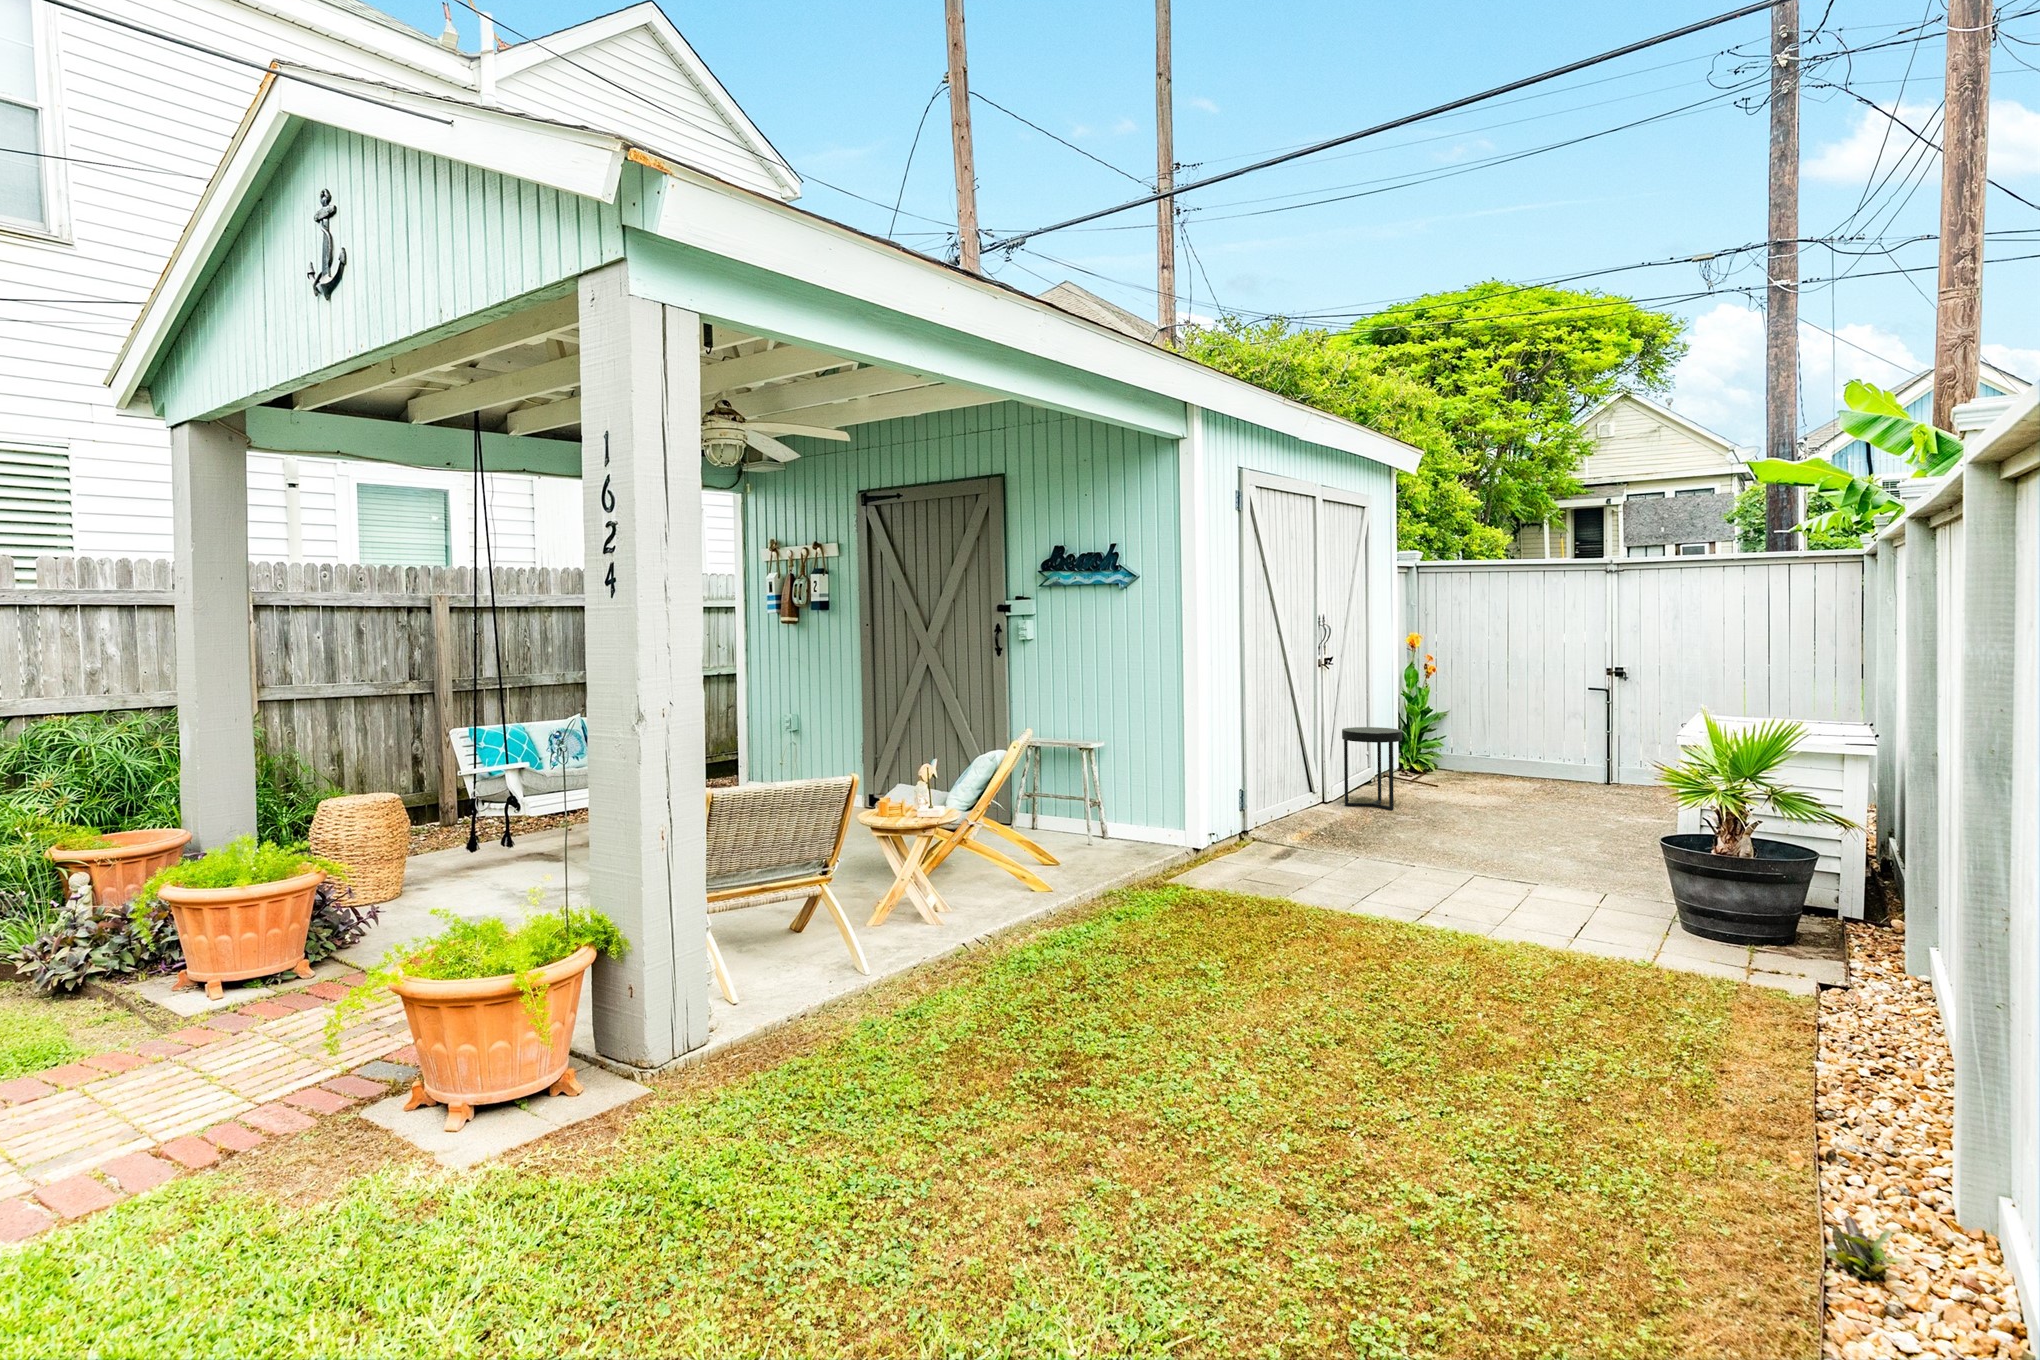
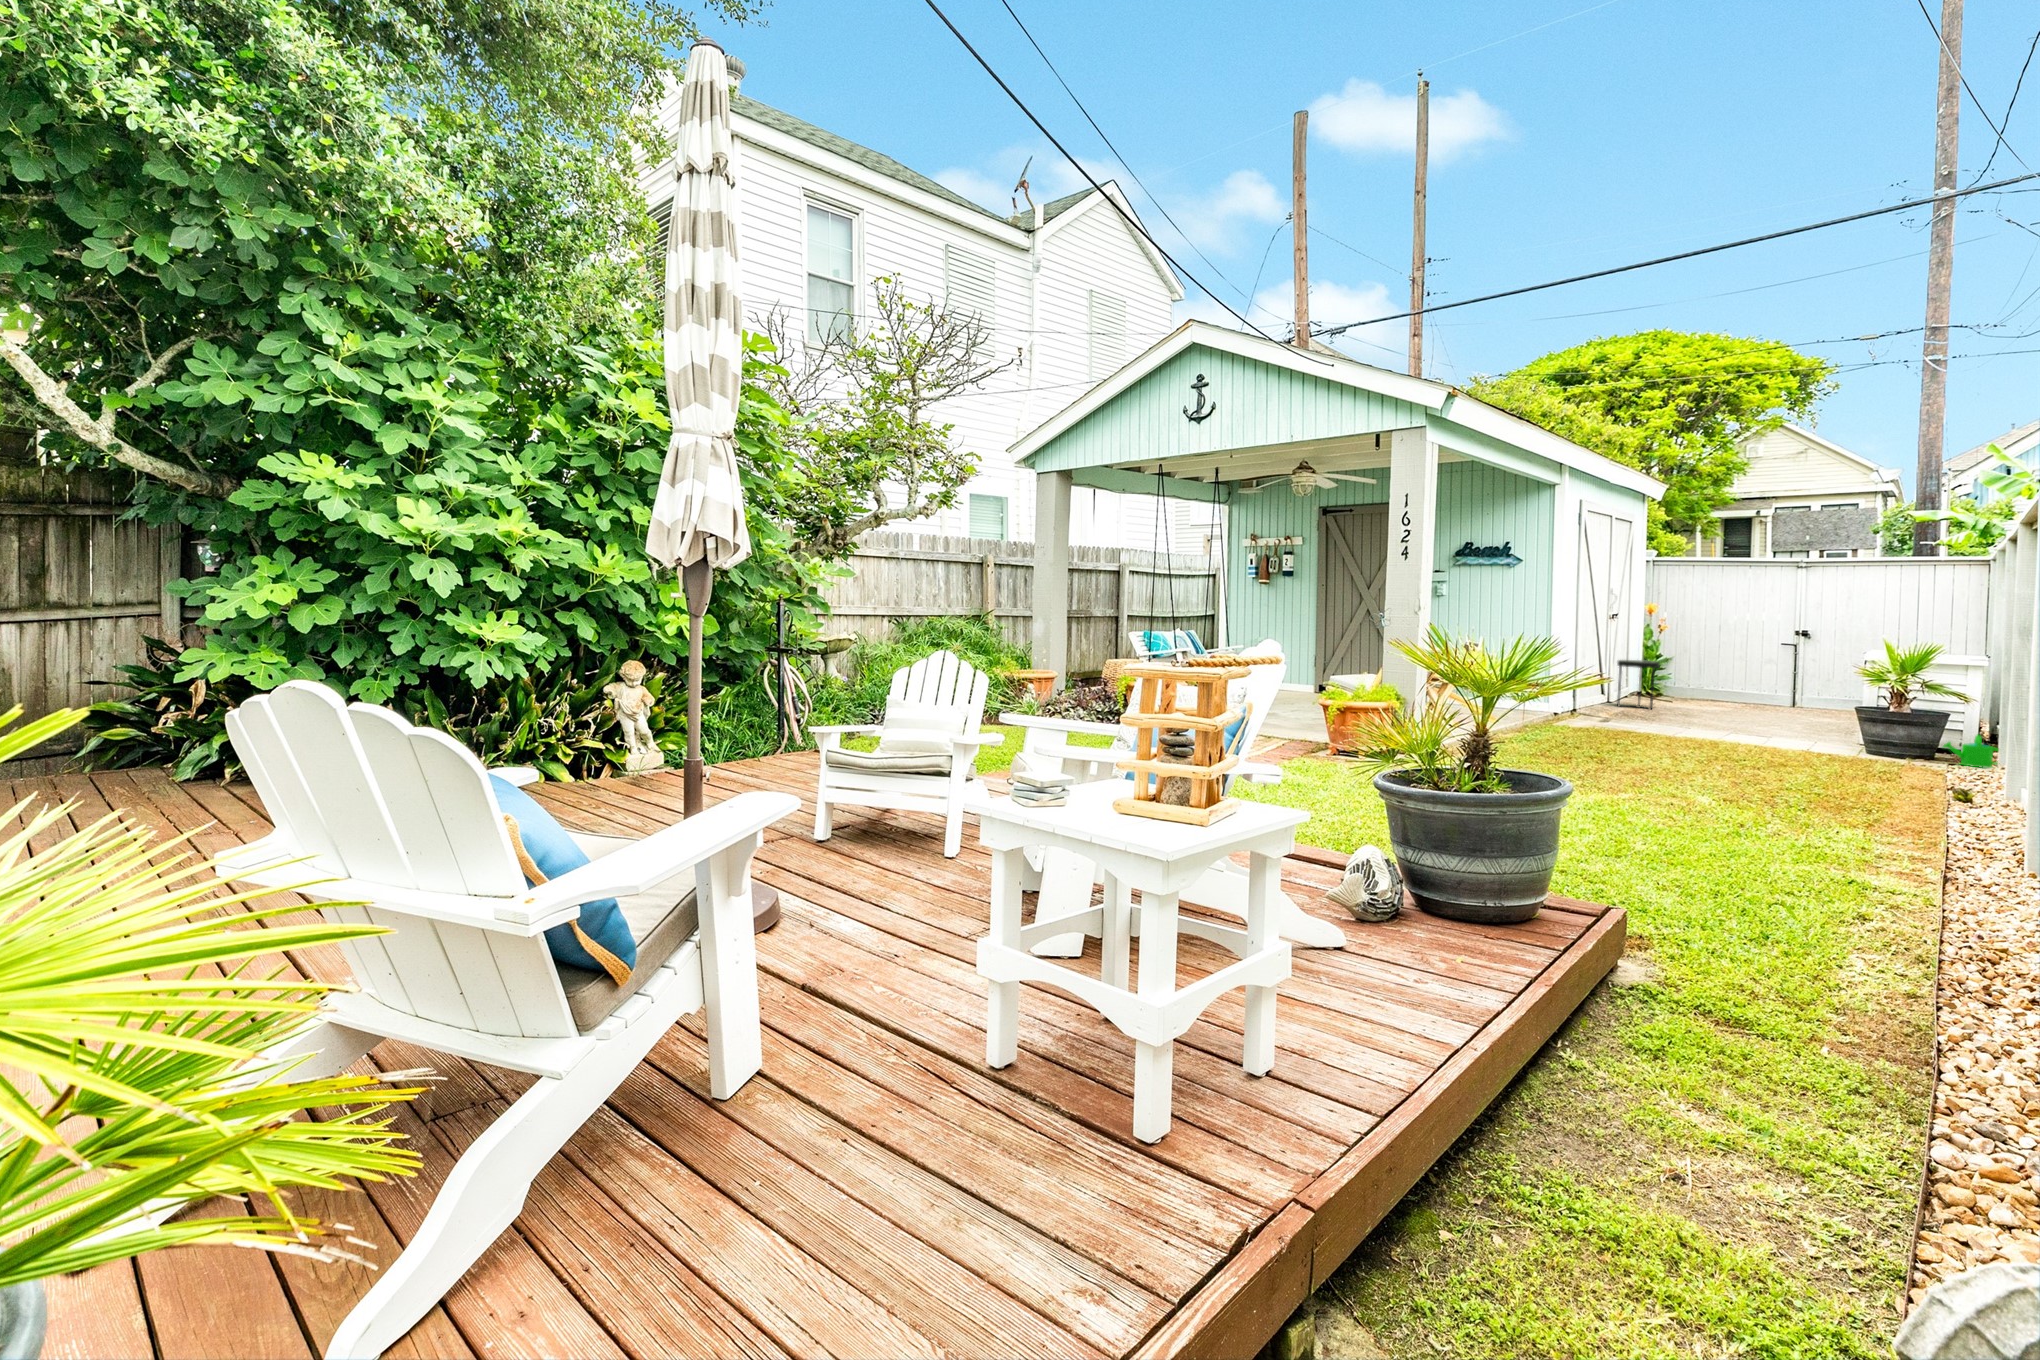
watering can: none [1809,907,1930,981] -> present [1943,734,1999,768]

